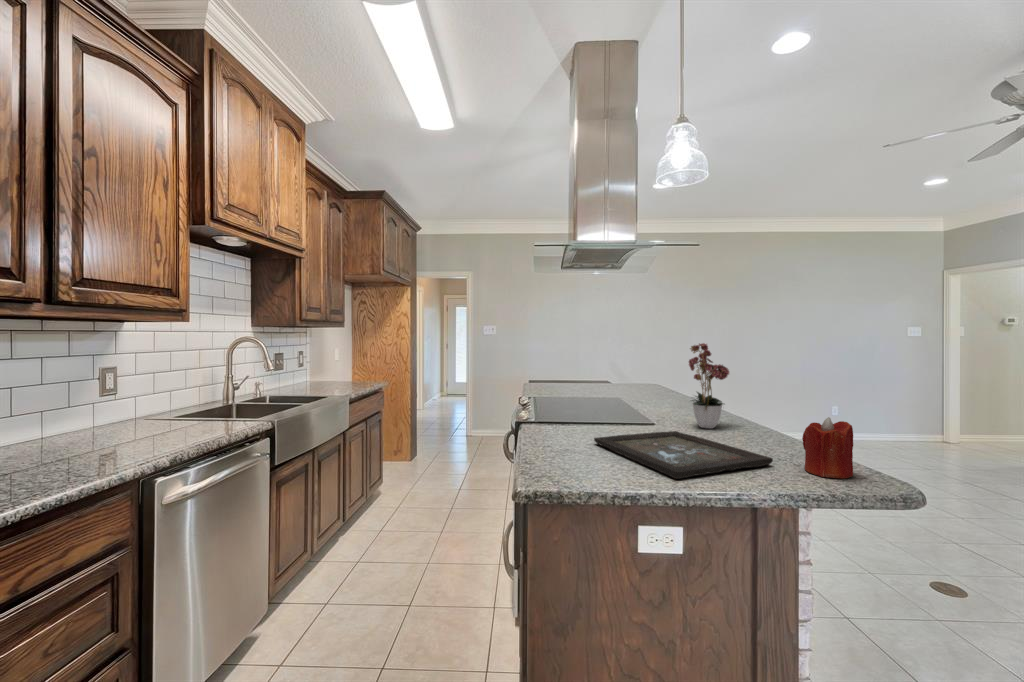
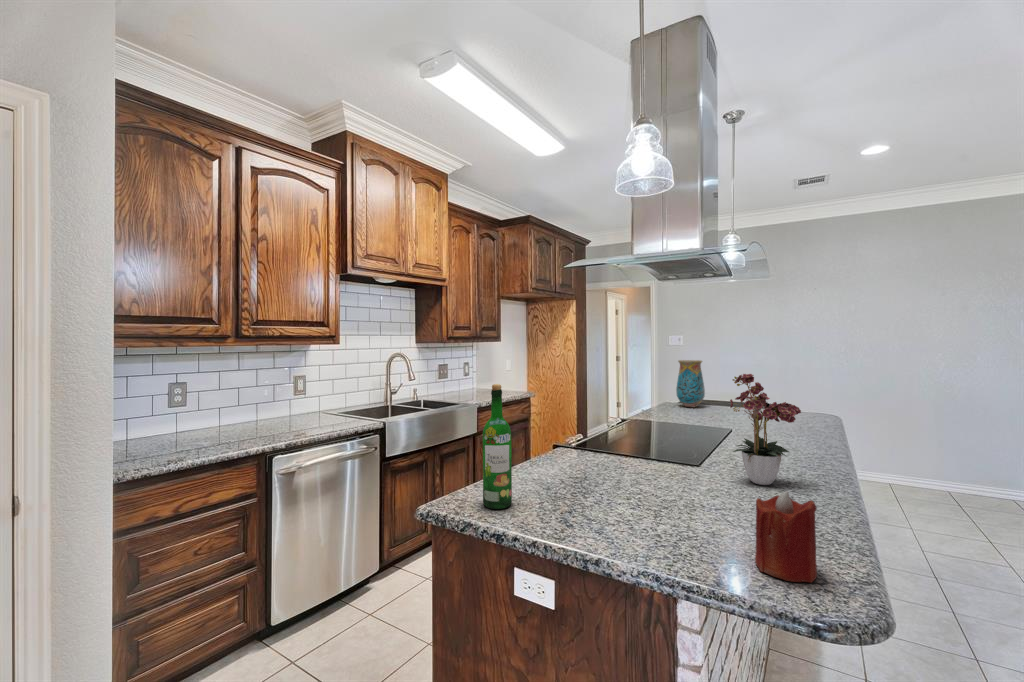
vase: none [539,343,562,384] -> present [676,360,705,407]
wine bottle: none [569,353,599,478] -> present [483,384,512,509]
tray: present [594,431,773,479] -> none [566,472,725,540]

